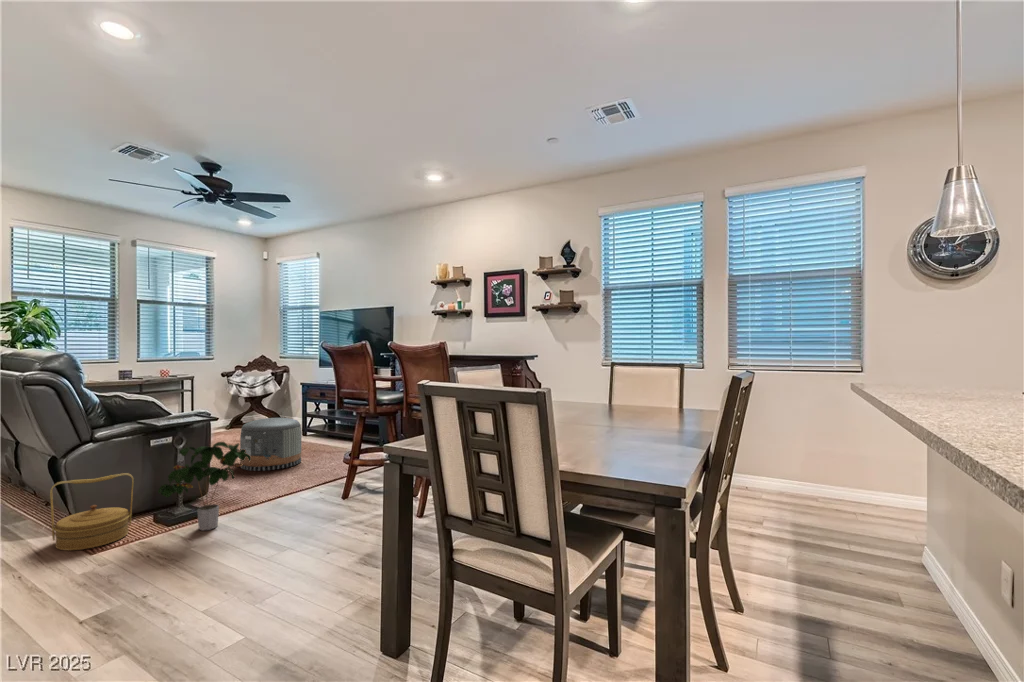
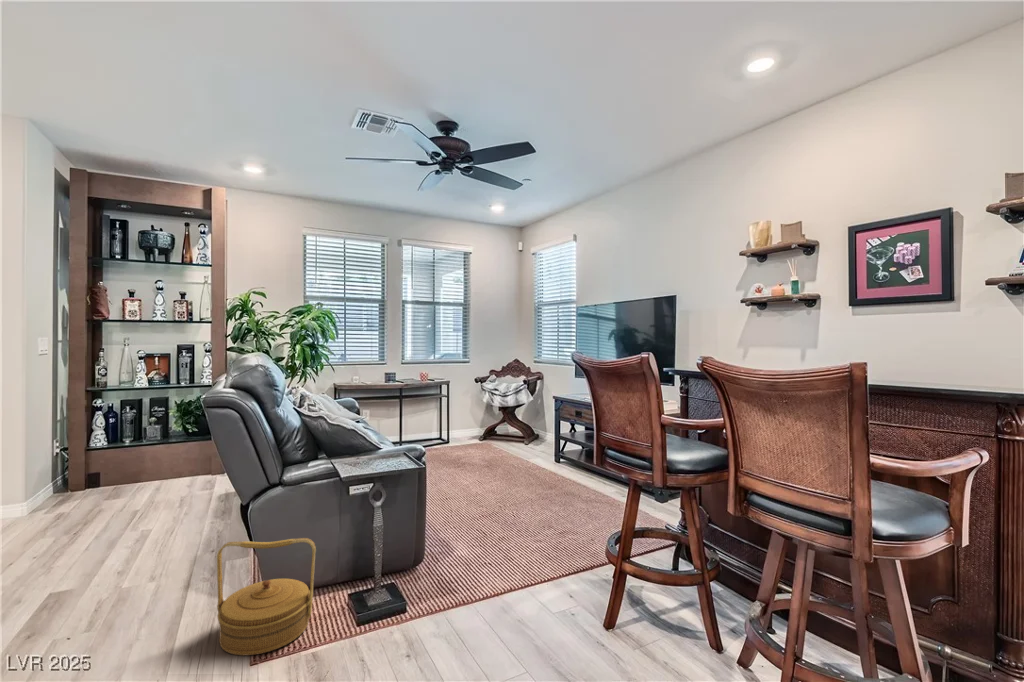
pouf: present [240,418,302,471] -> none [478,445,551,521]
potted plant: present [158,442,251,530] -> none [334,510,465,658]

